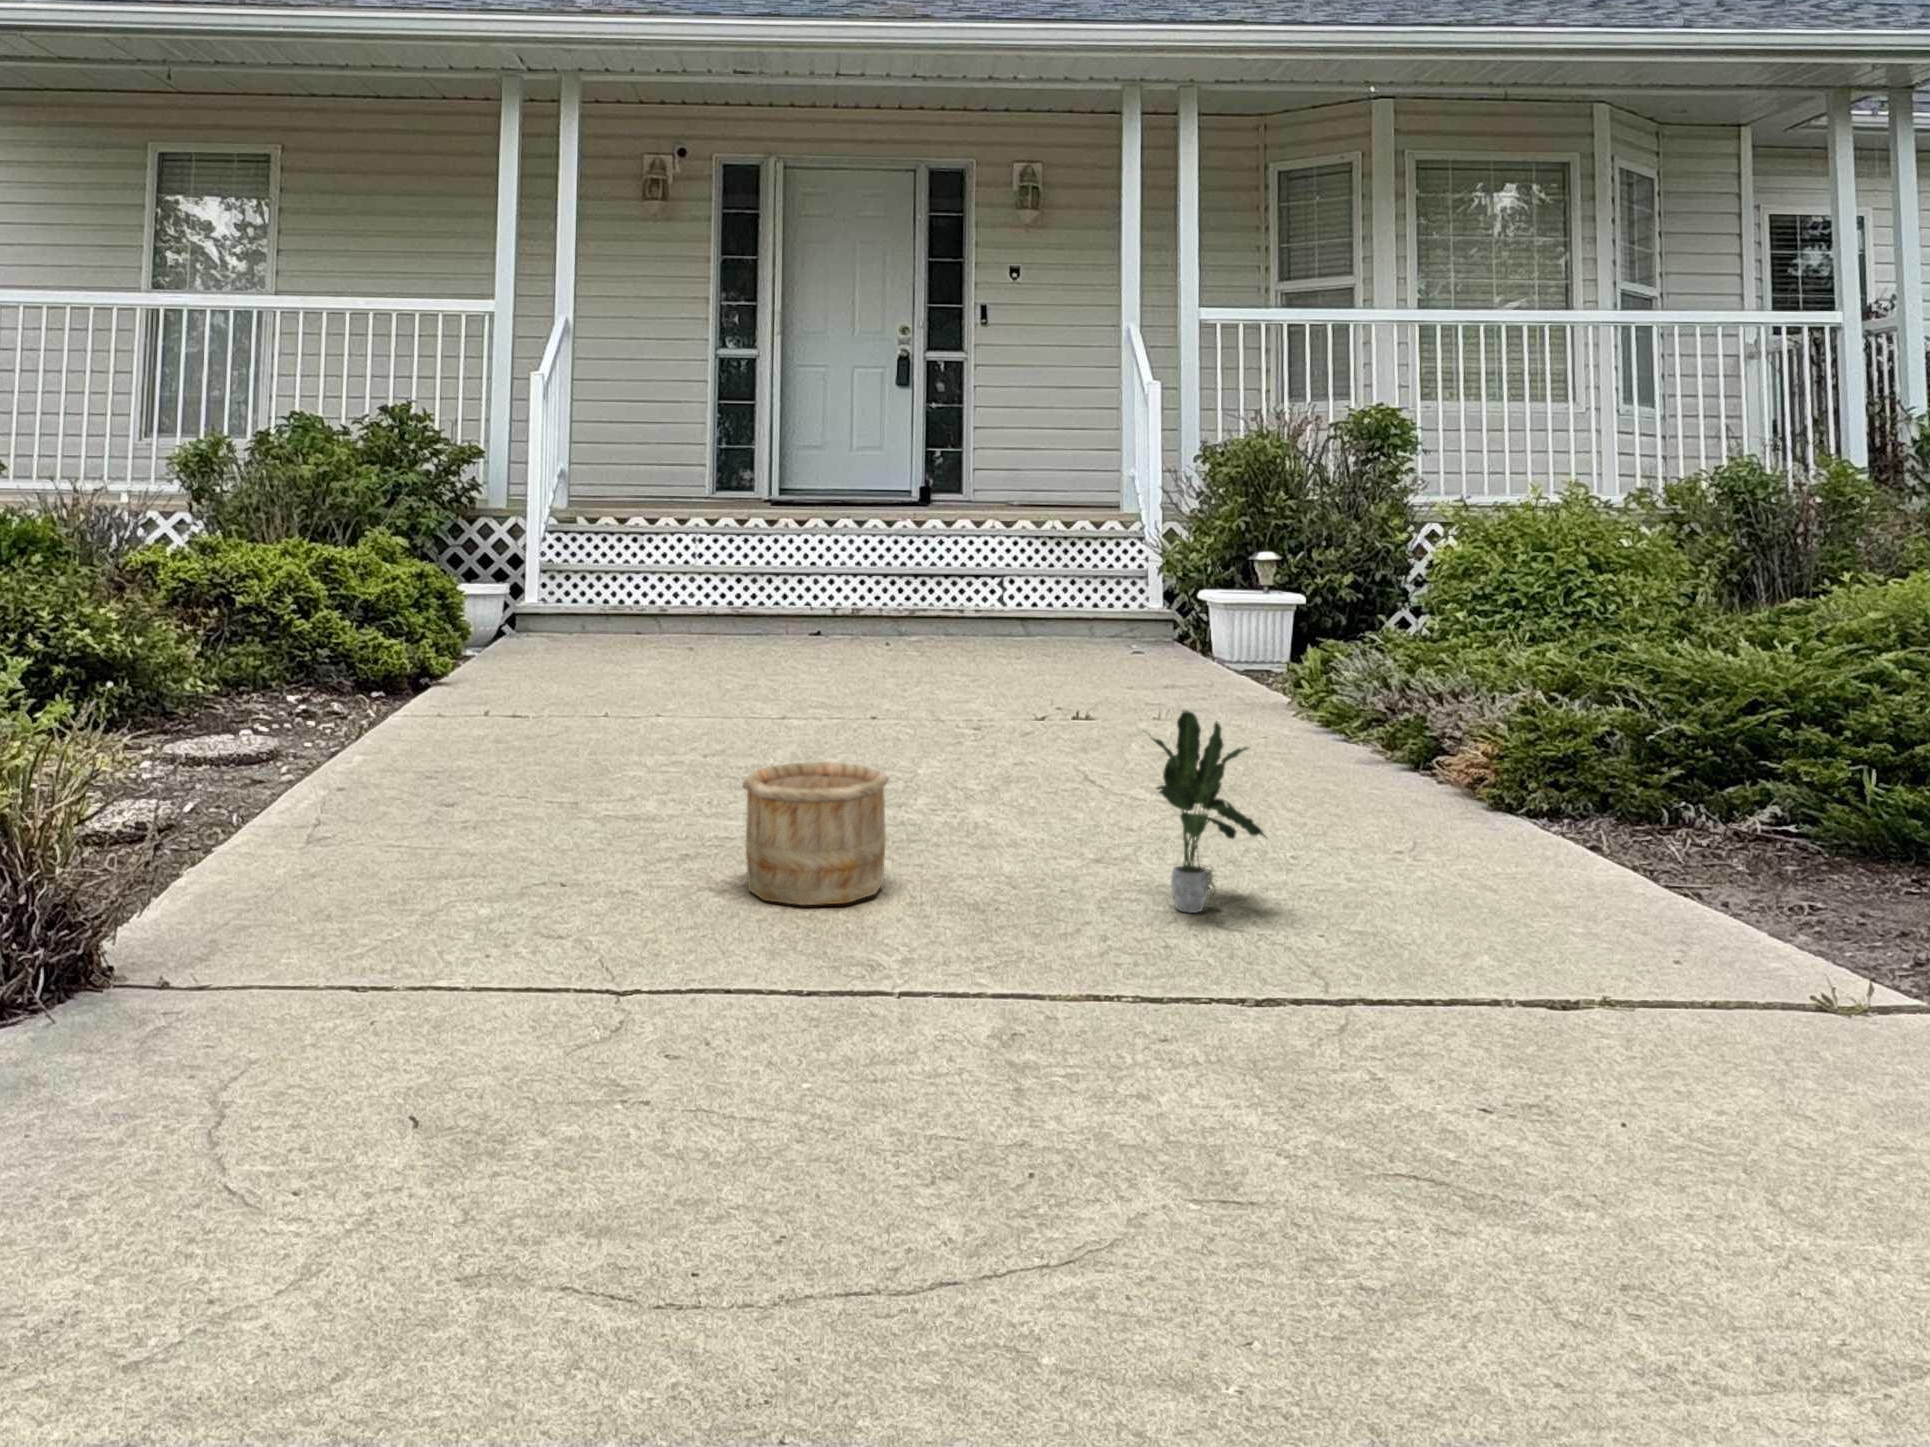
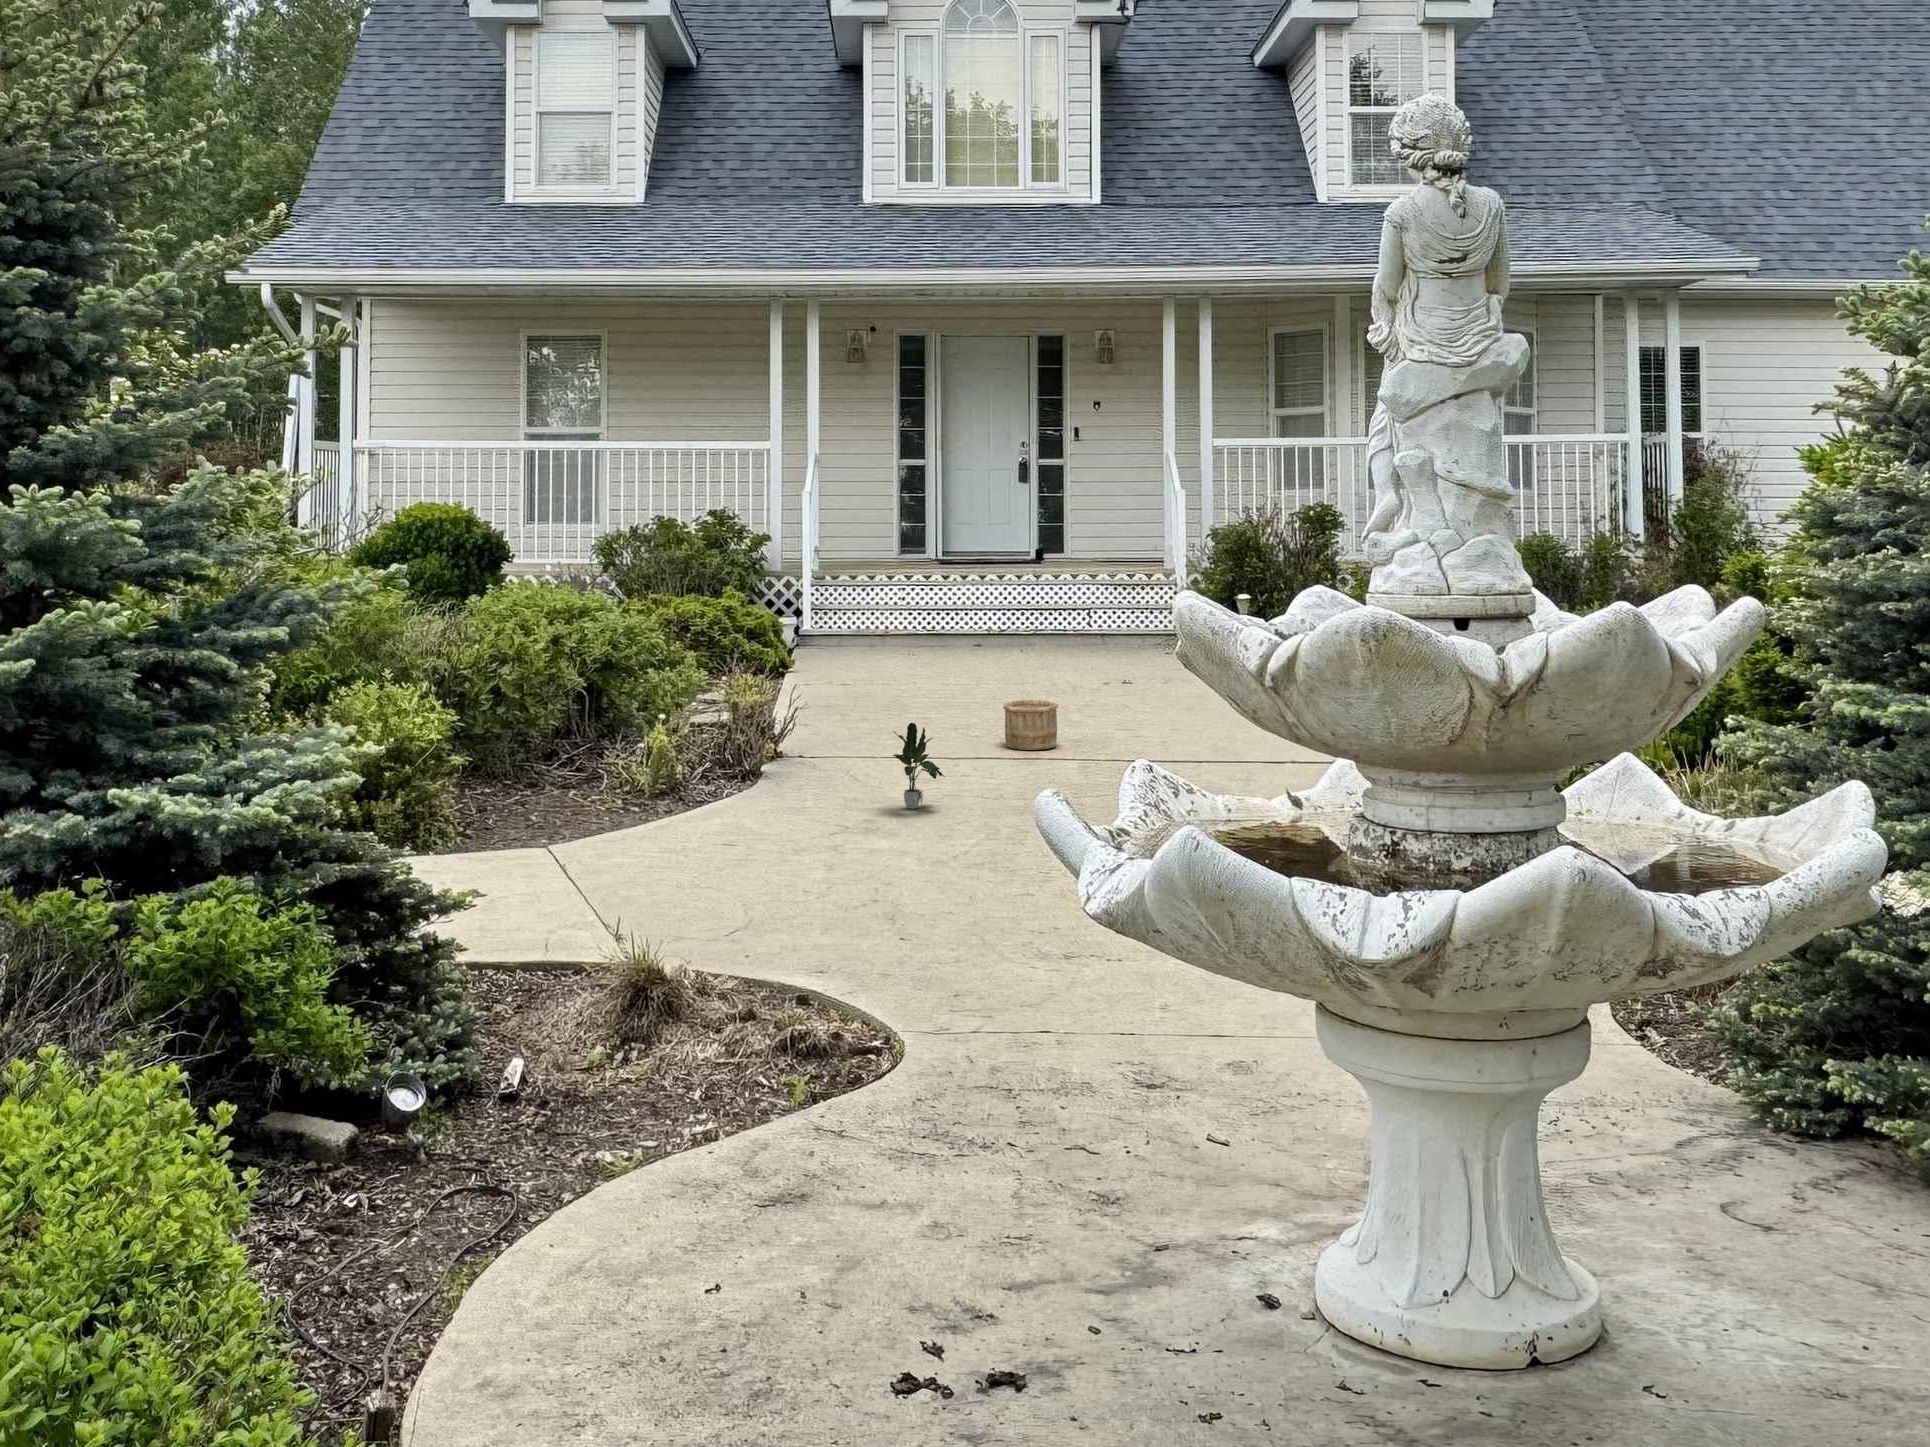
potted plant: present [1152,711,1266,913] -> present [893,723,945,809]

